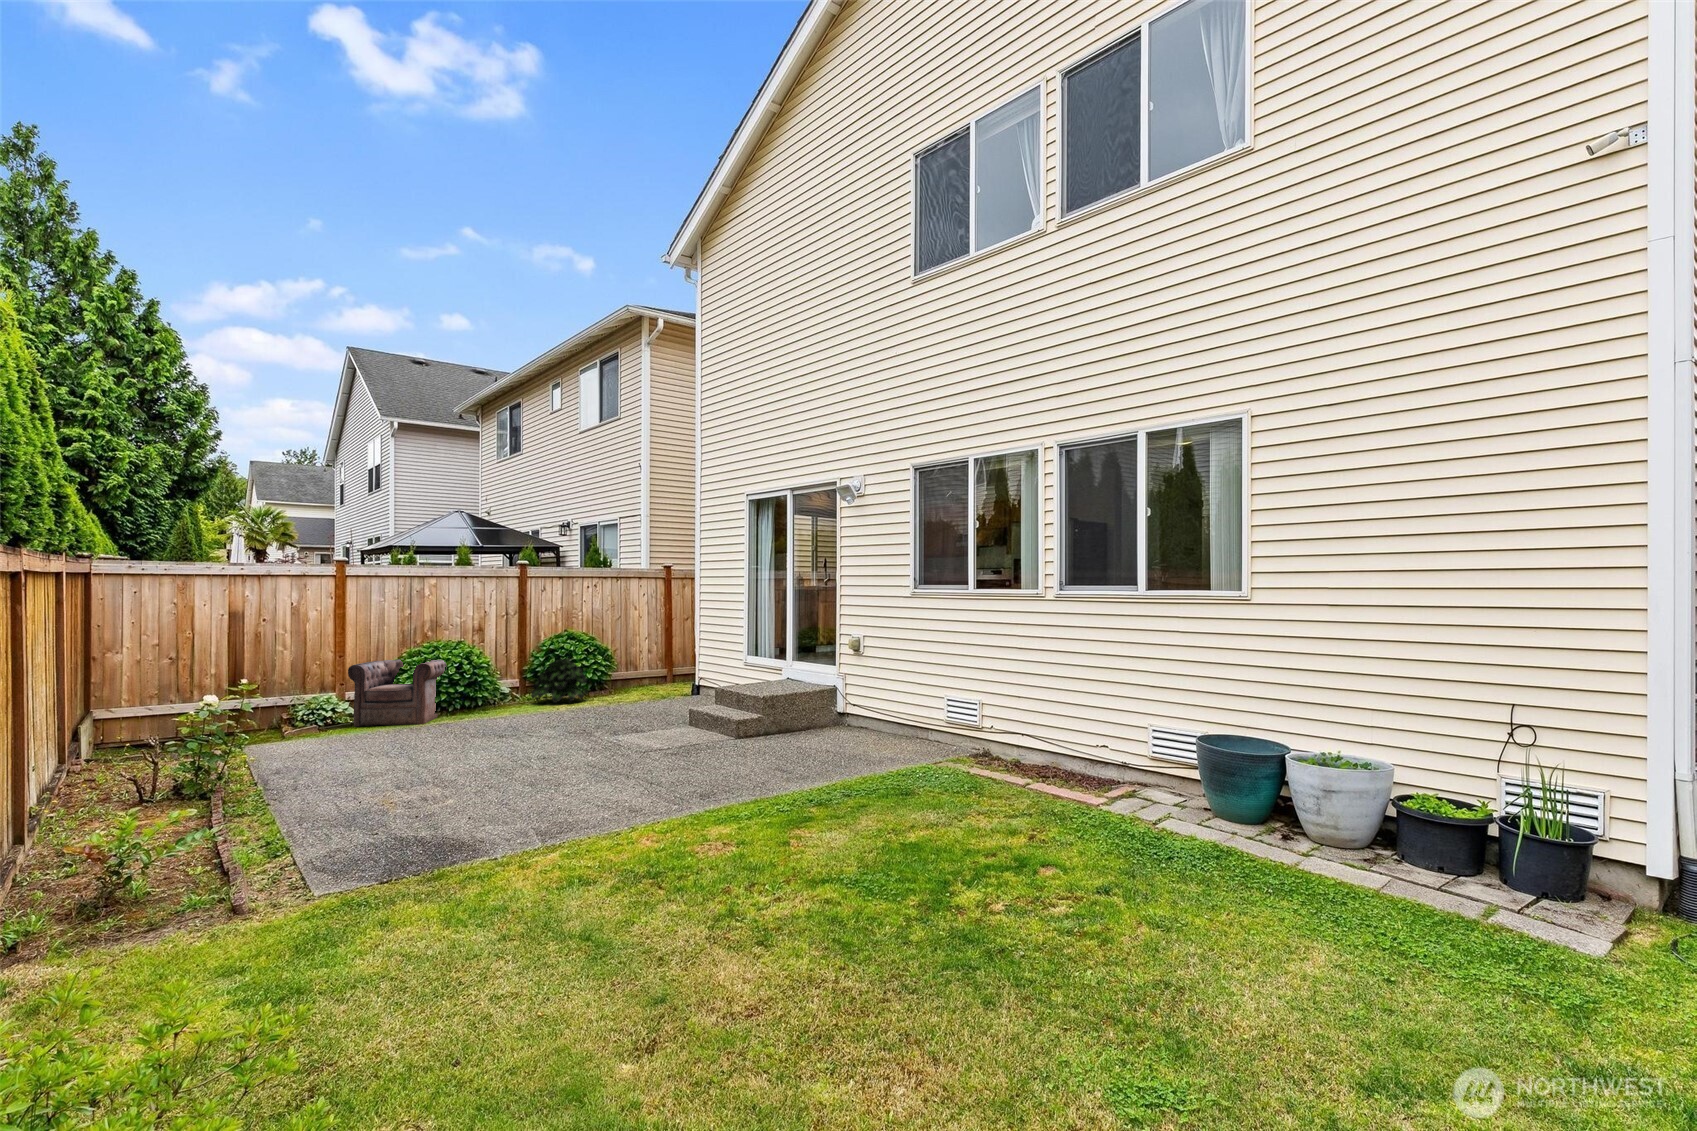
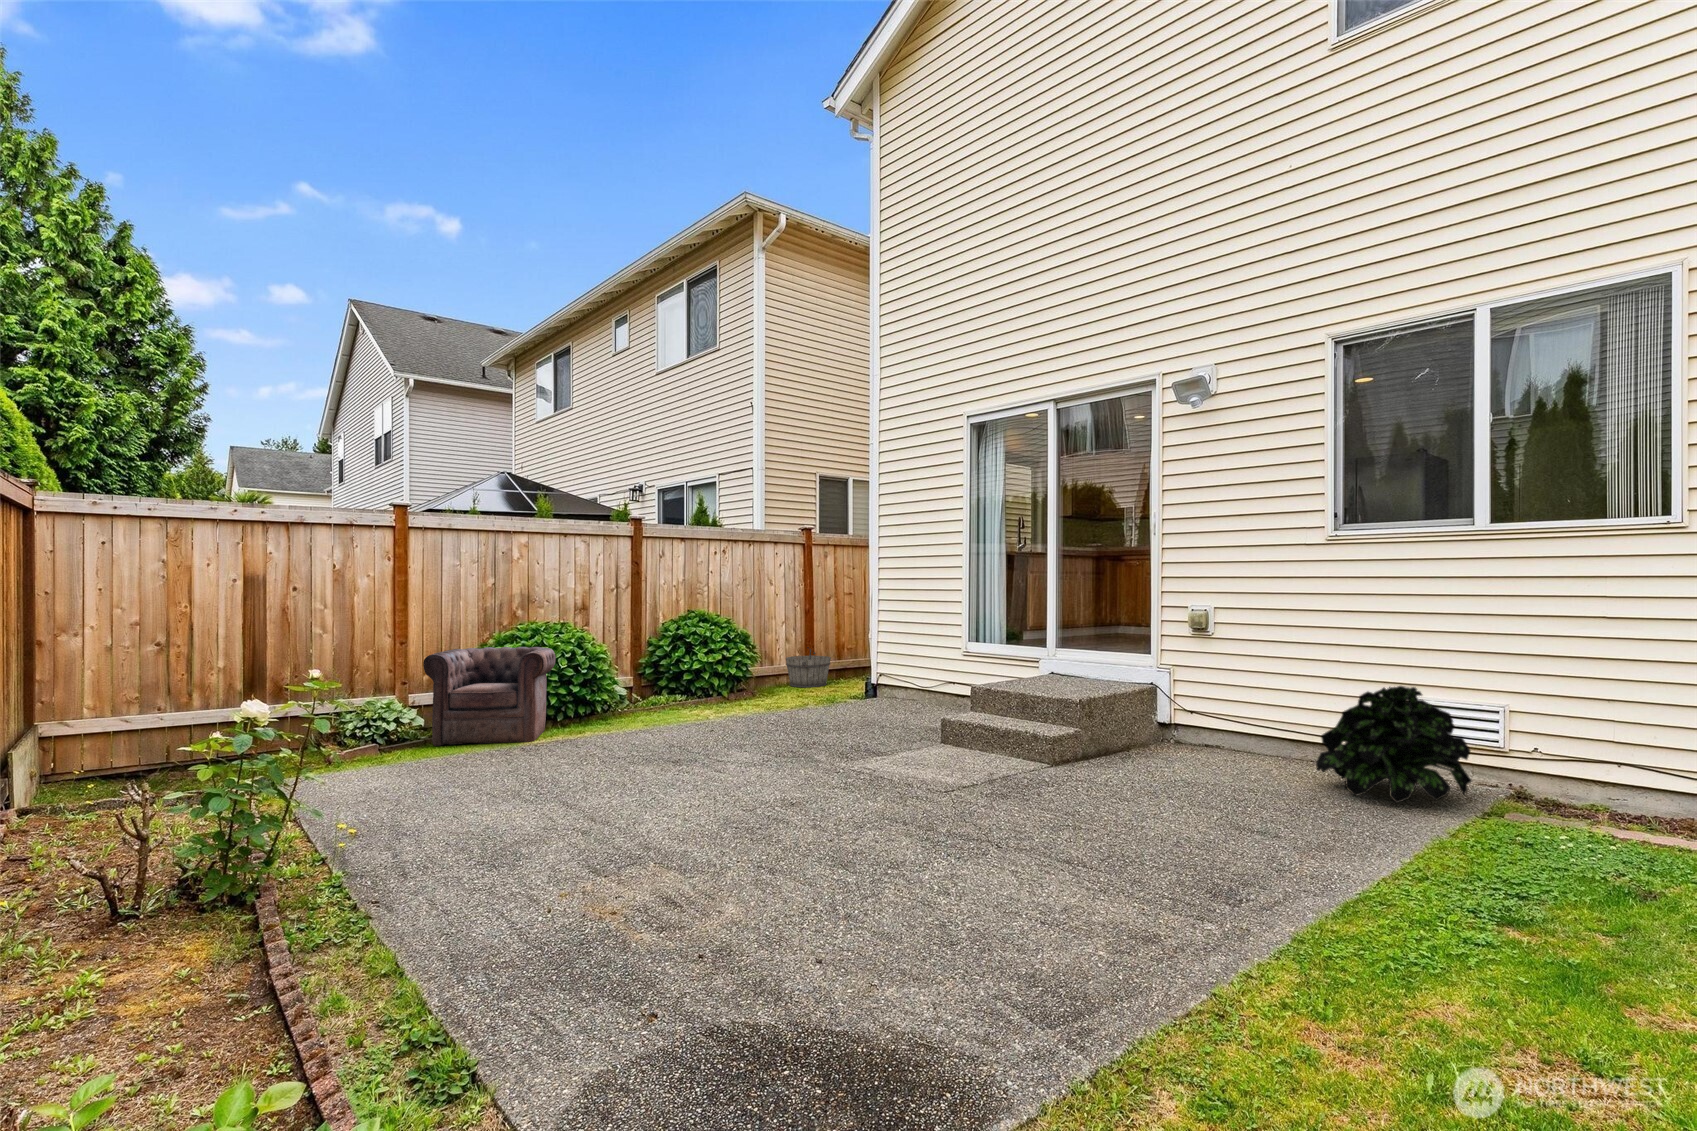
potted plant: present [531,658,589,703] -> present [1316,686,1472,803]
wooden bucket: none [645,658,681,688] -> present [786,647,831,687]

